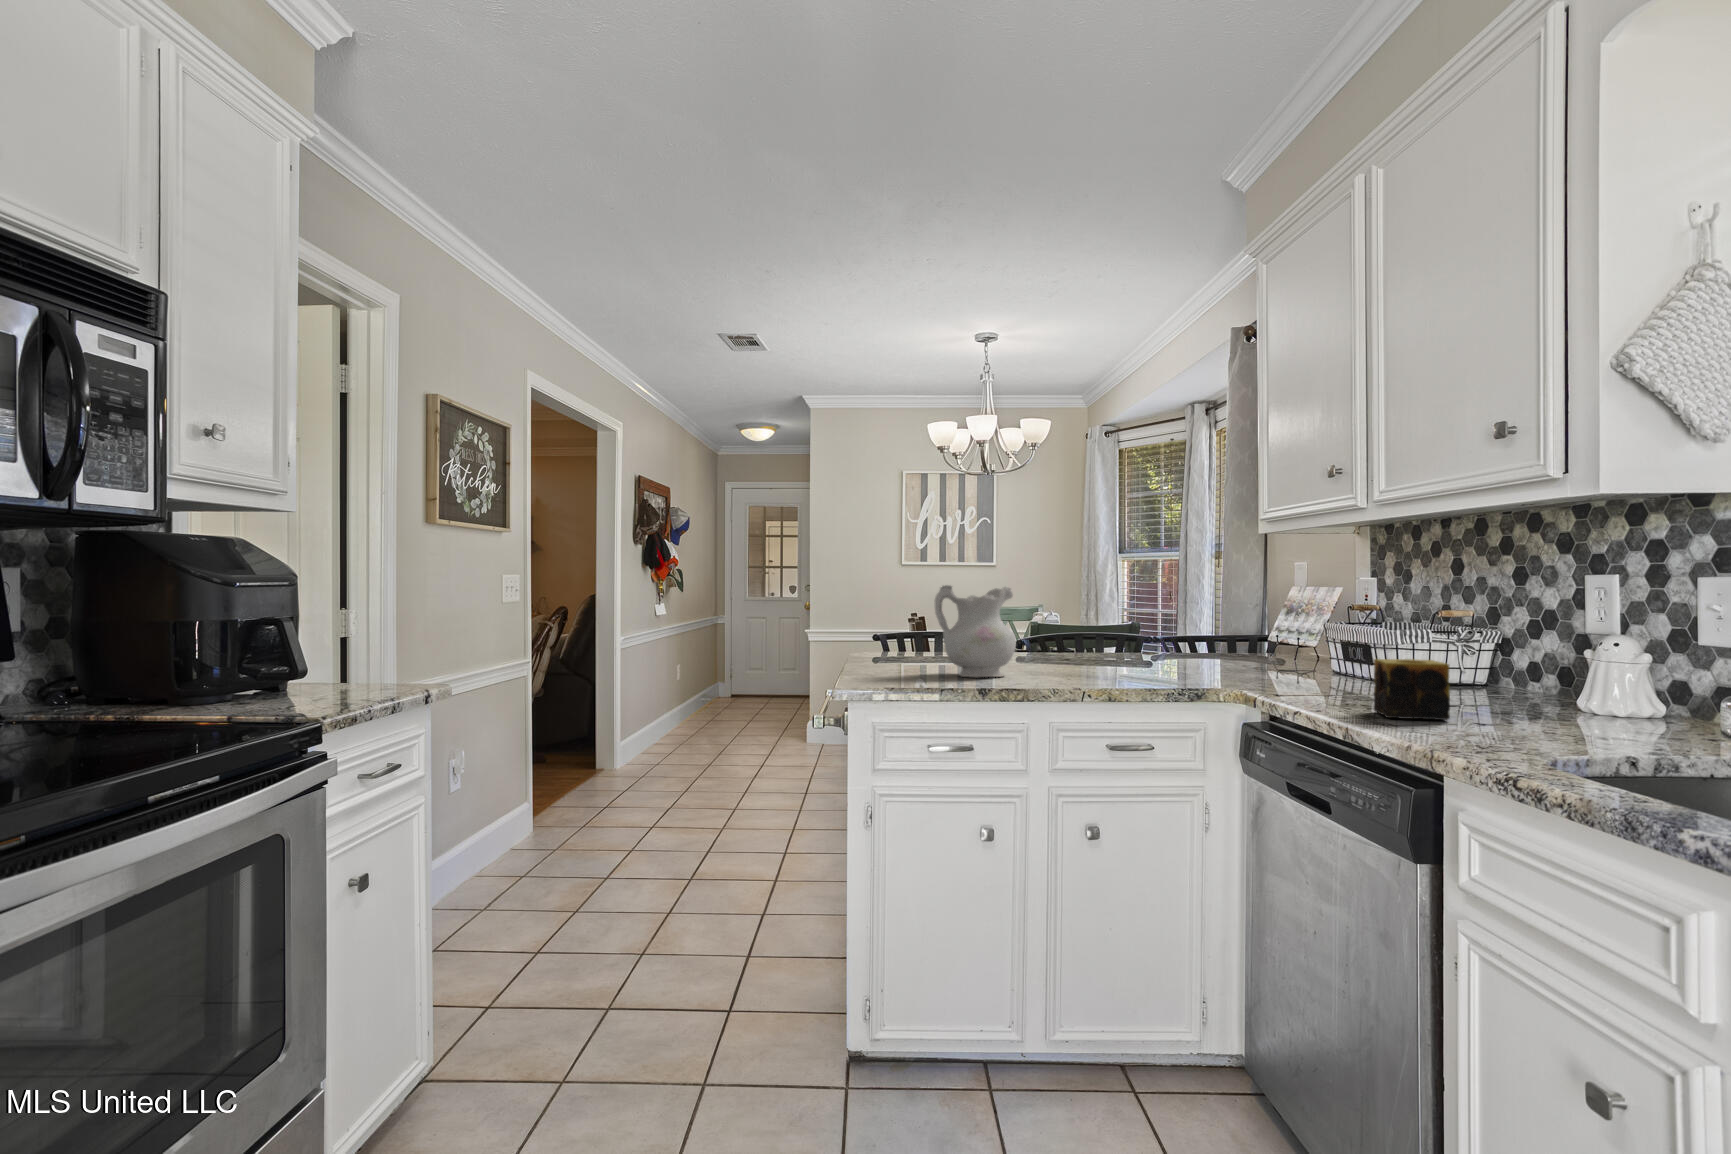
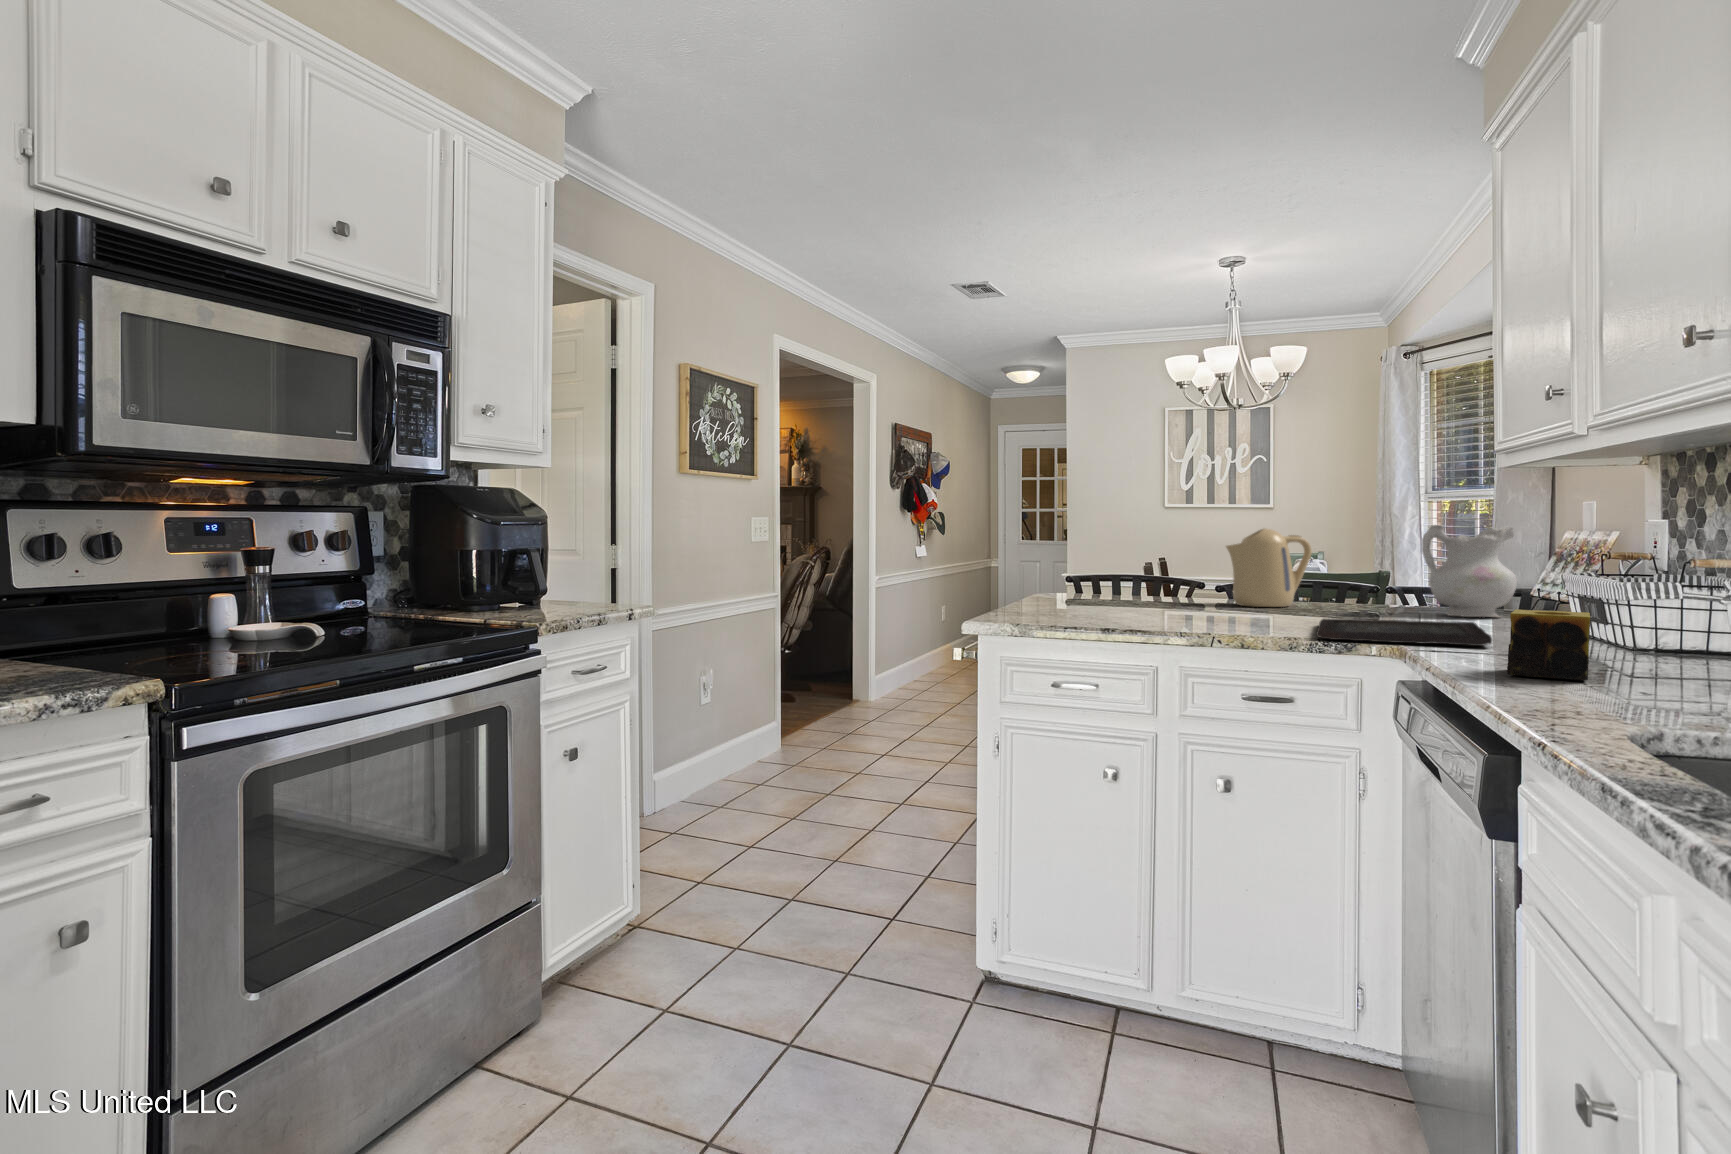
ceramic pitcher: present [935,585,1016,678] -> present [1422,525,1517,617]
kettle: none [1029,585,1101,658] -> present [1226,528,1312,607]
tray: none [1149,668,1319,690] -> present [1316,619,1492,646]

